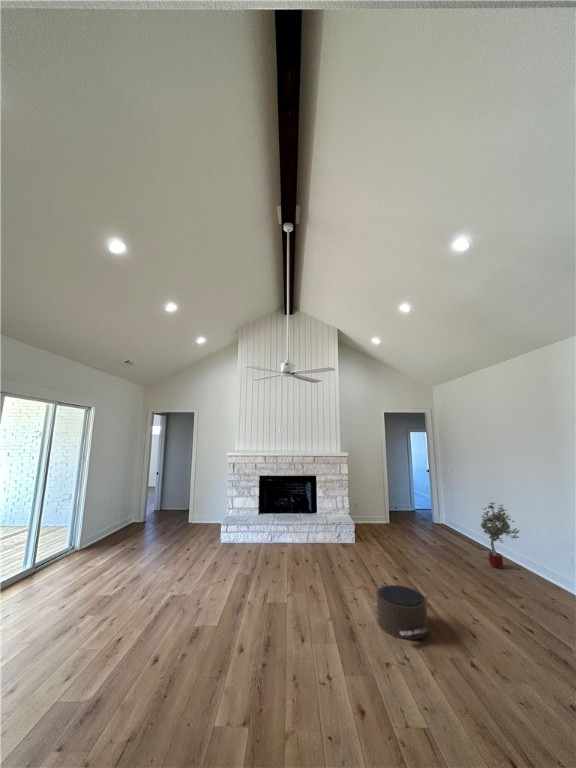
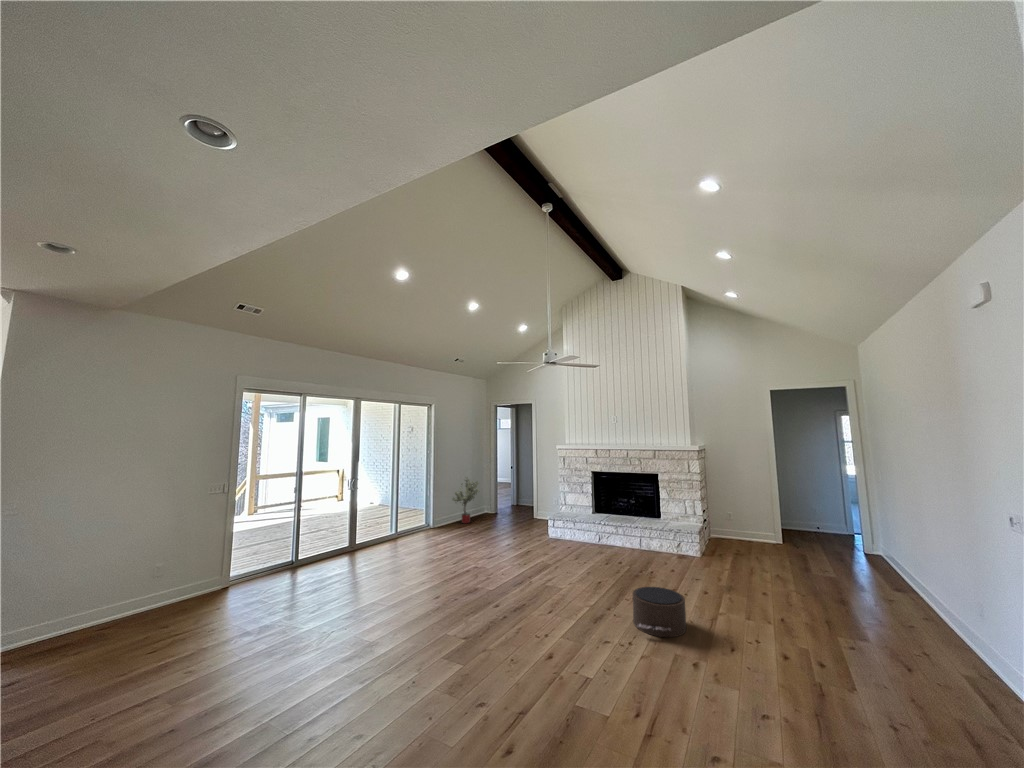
potted tree: present [481,503,519,568] -> present [453,477,479,524]

